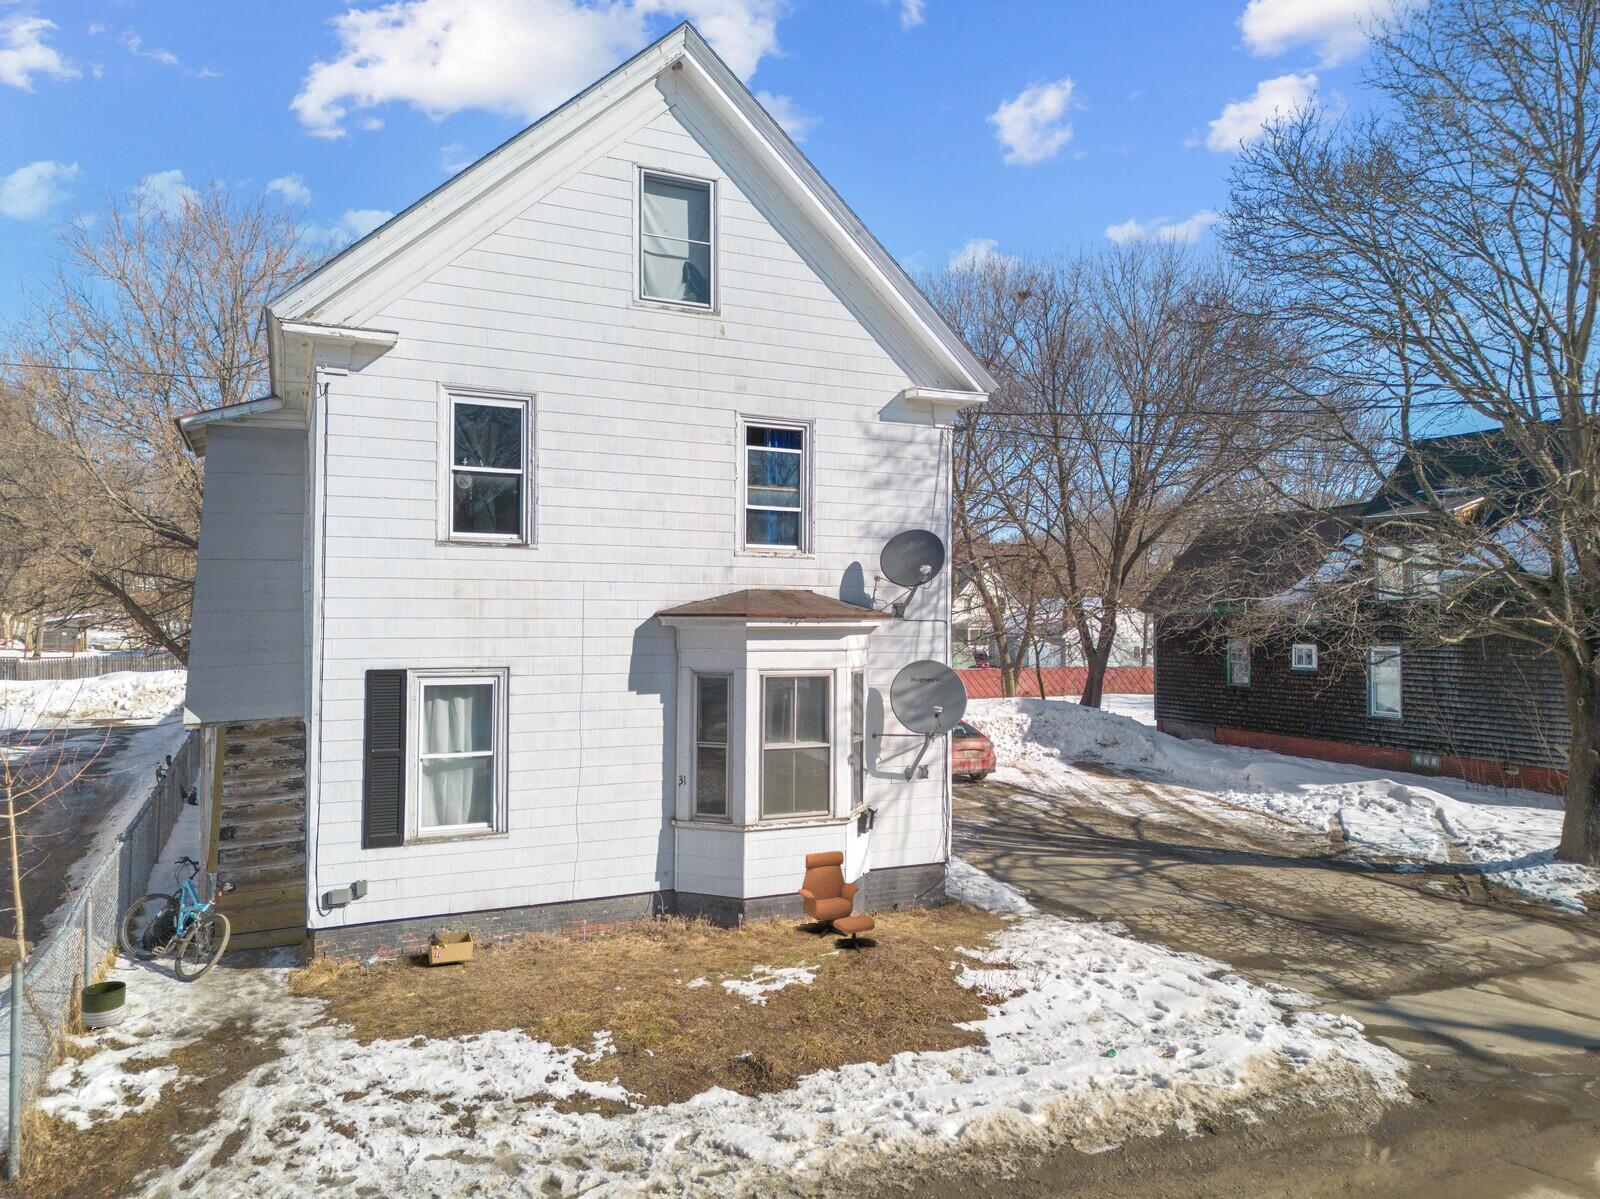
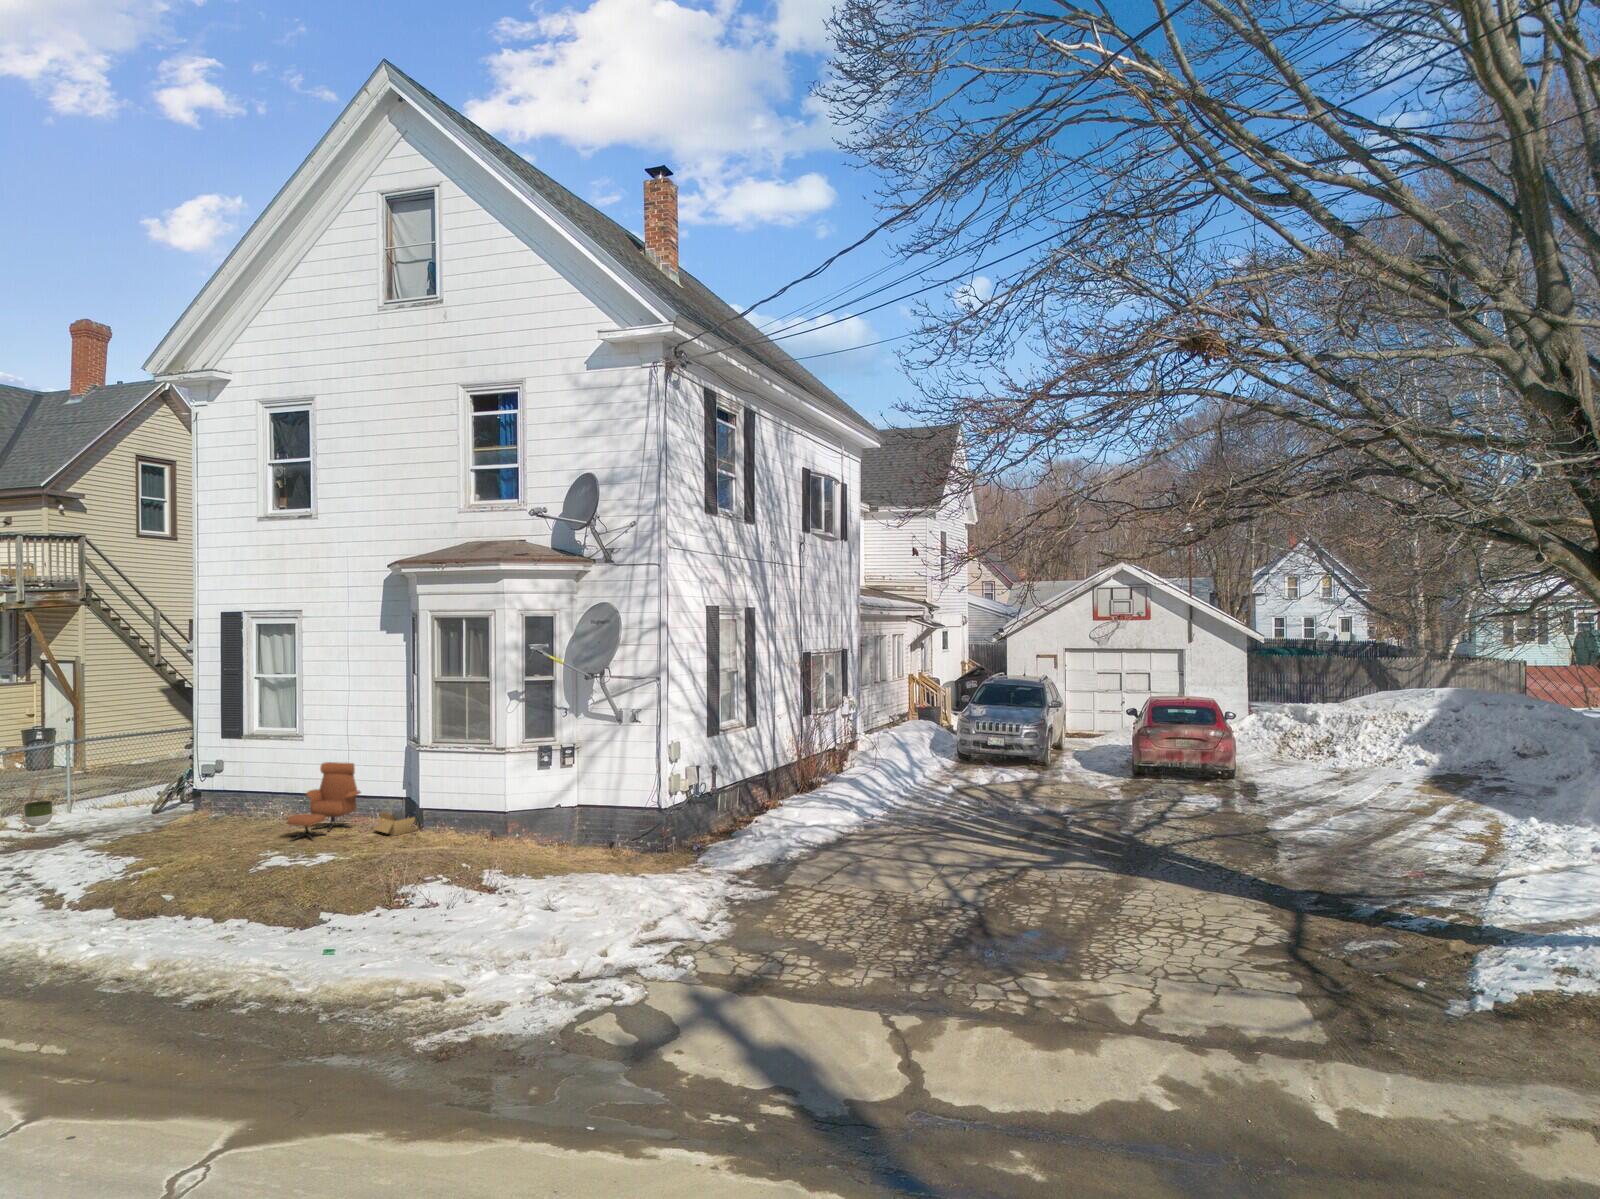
lounge chair: present [797,851,875,953] -> present [287,762,361,841]
cardboard box: present [427,931,473,965] -> present [373,810,417,836]

